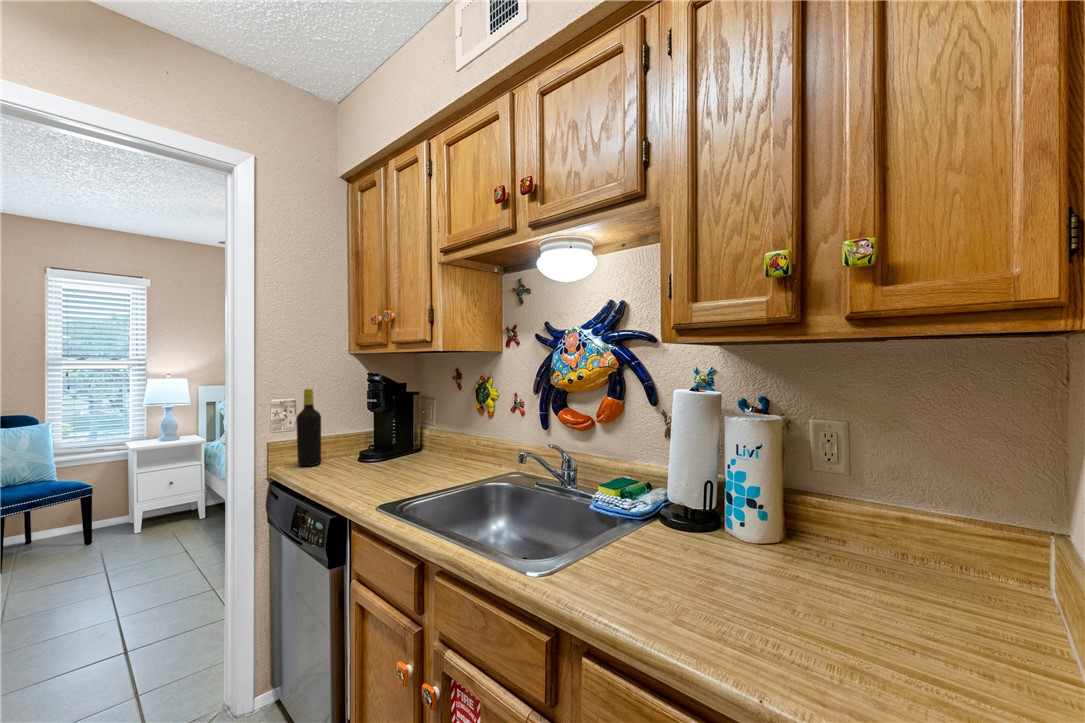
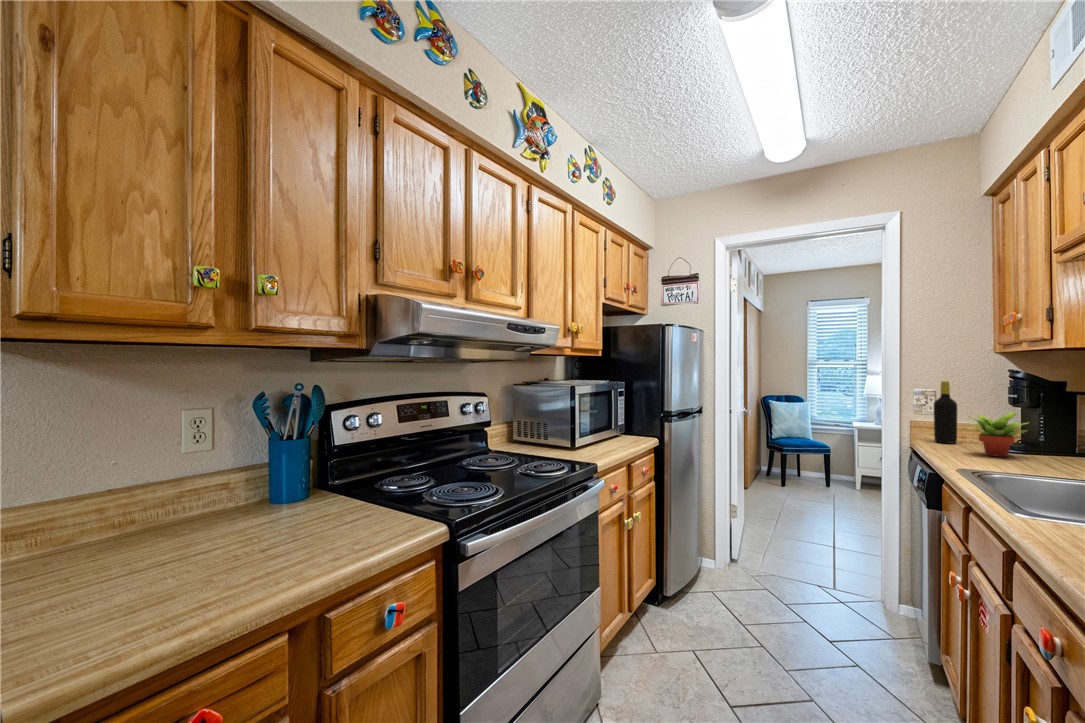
succulent plant: none [347,418,402,474] -> present [969,411,1027,457]

